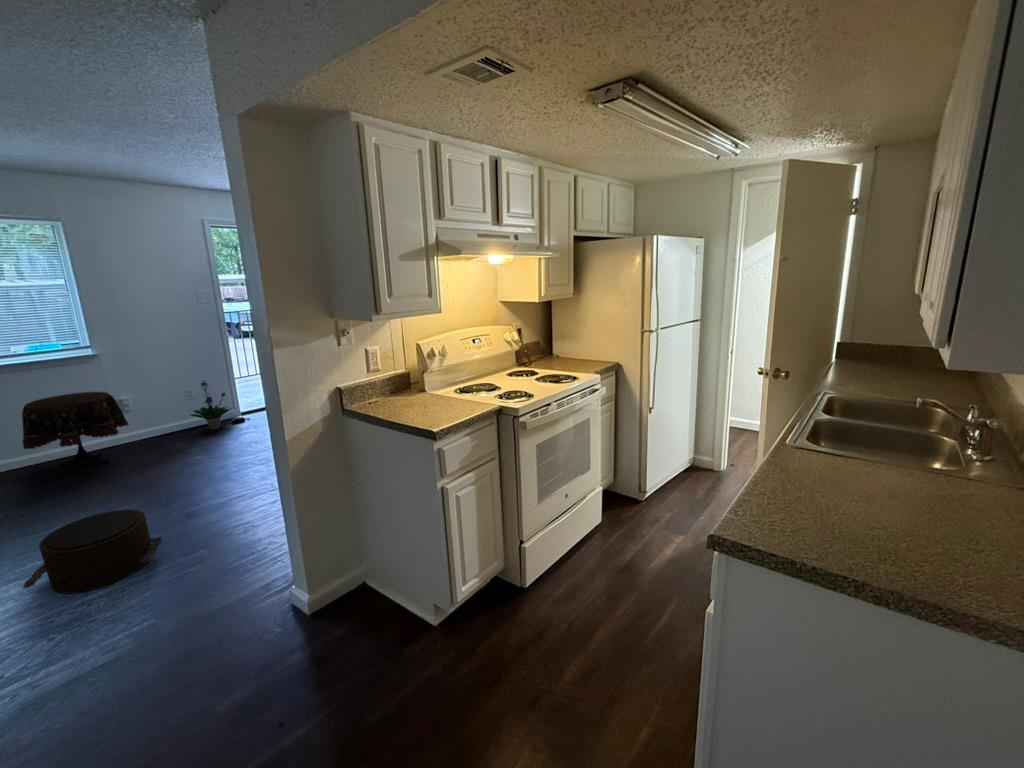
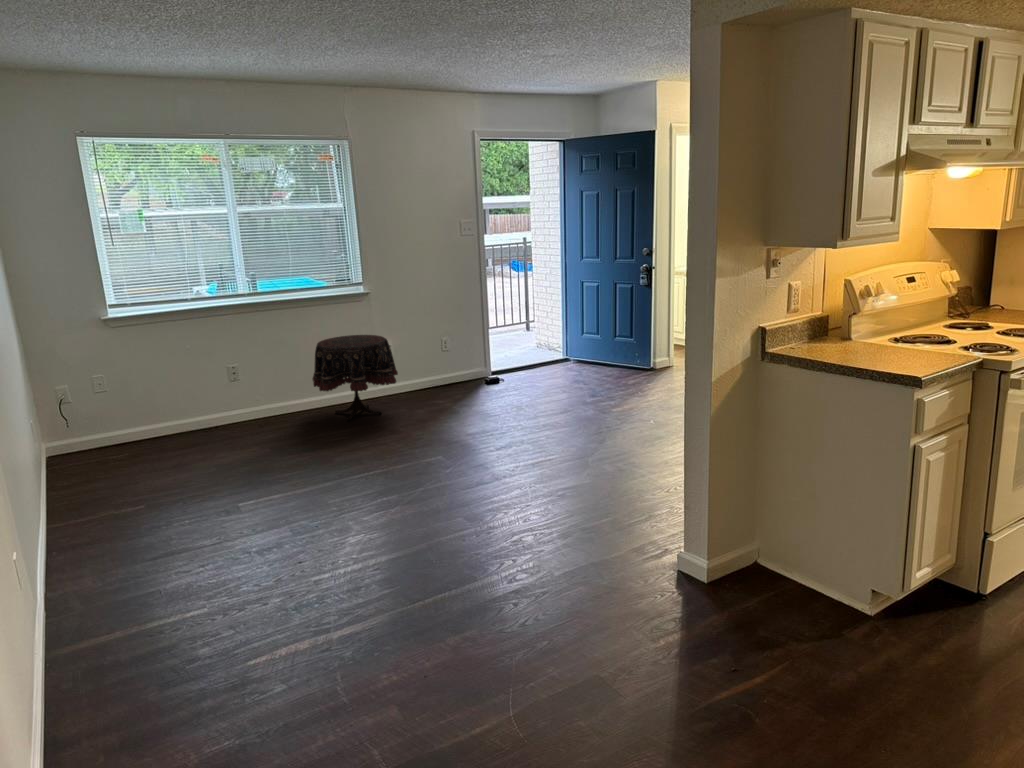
potted plant: present [190,381,232,430] -> none [446,329,489,389]
pouf: present [23,509,162,594] -> none [406,455,510,530]

